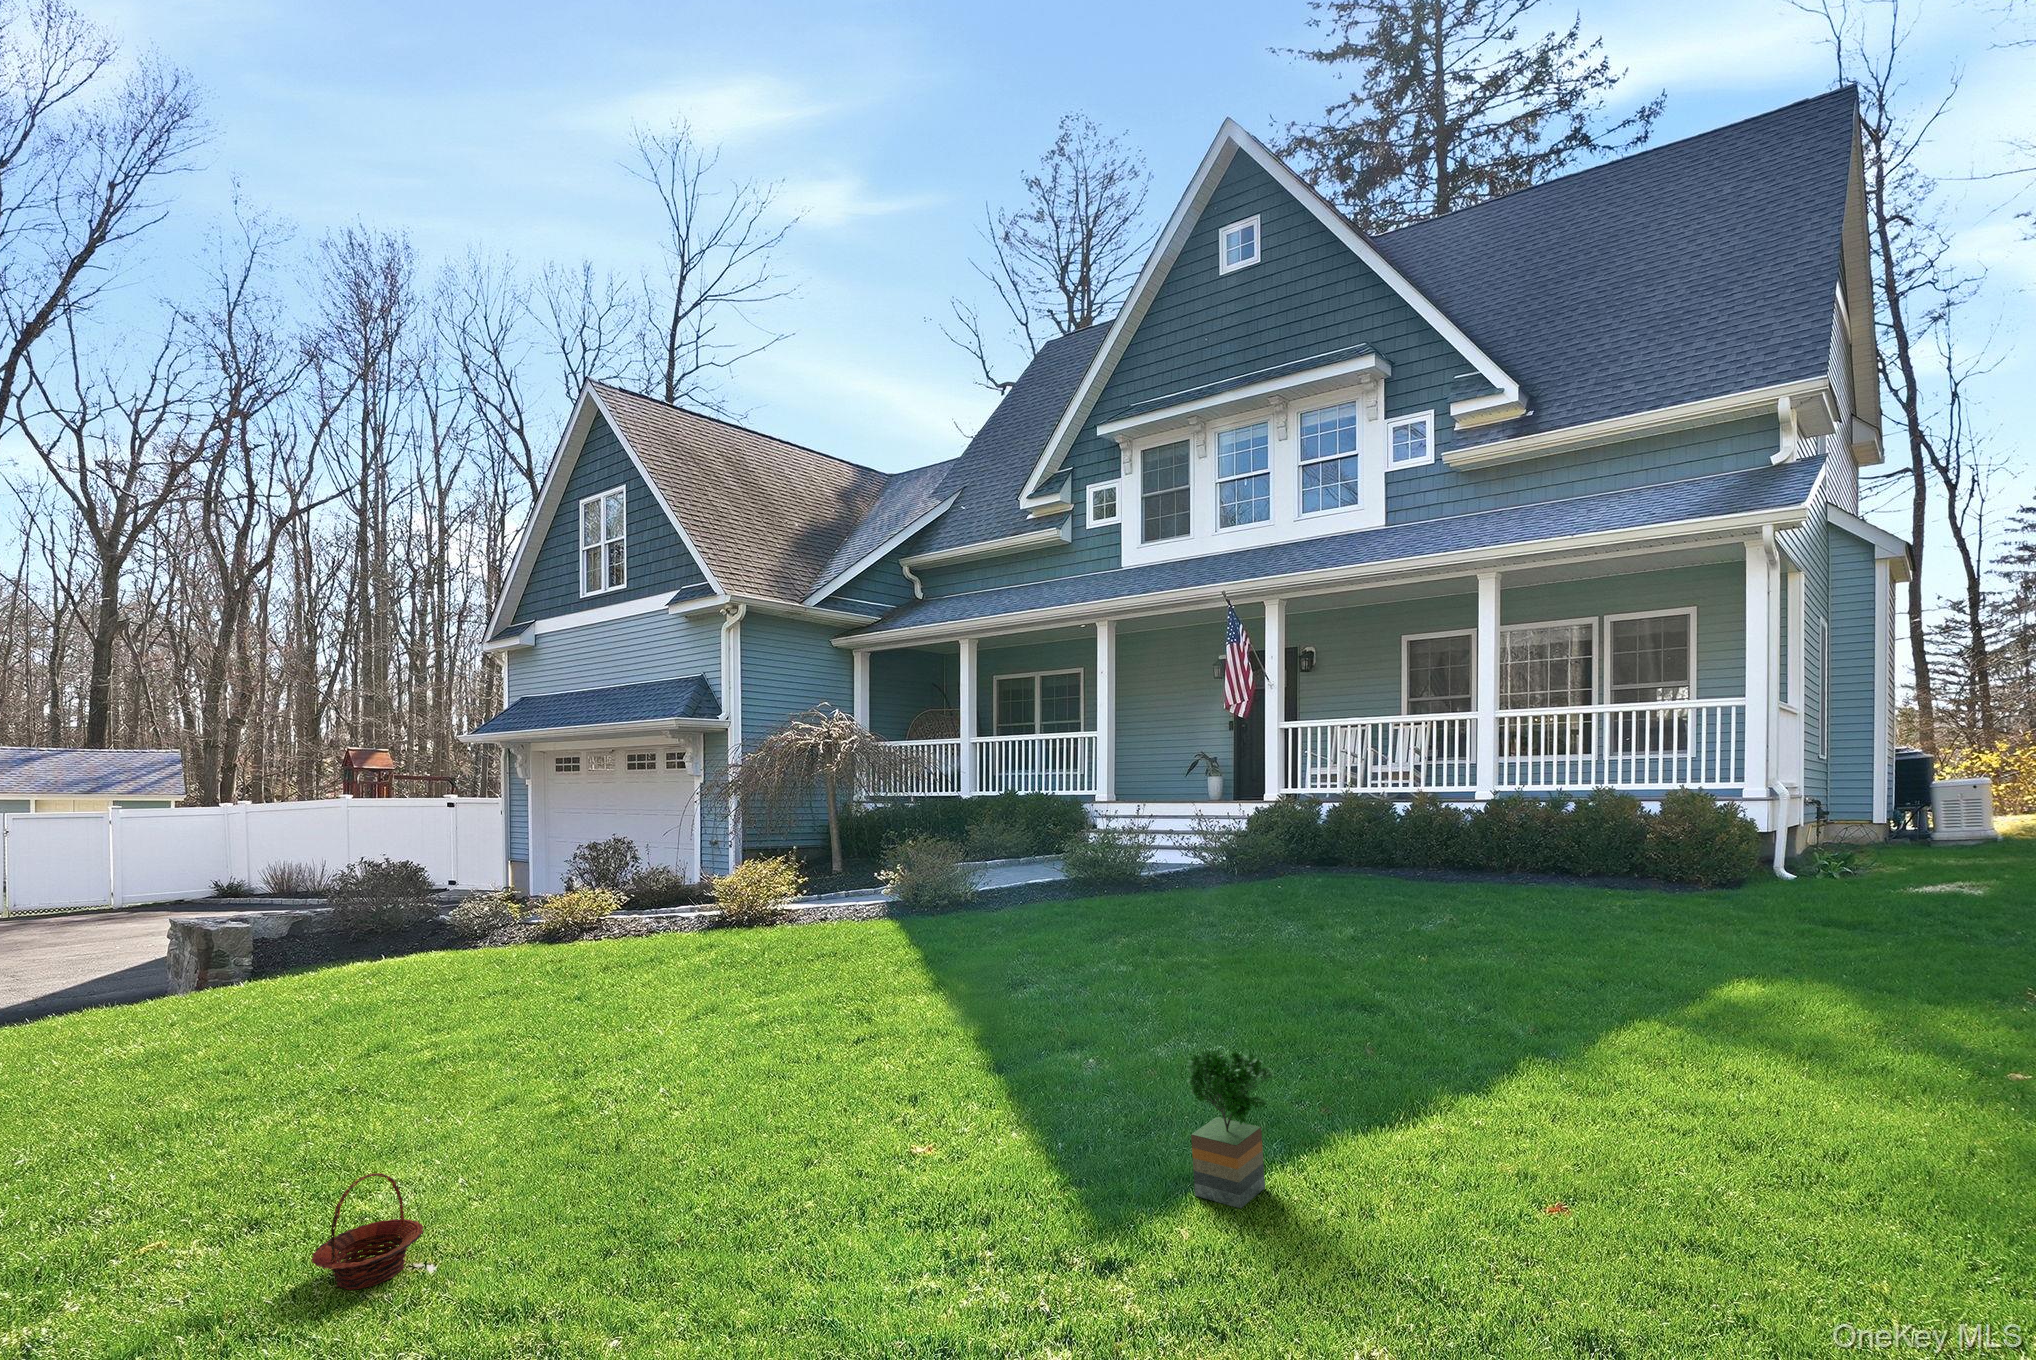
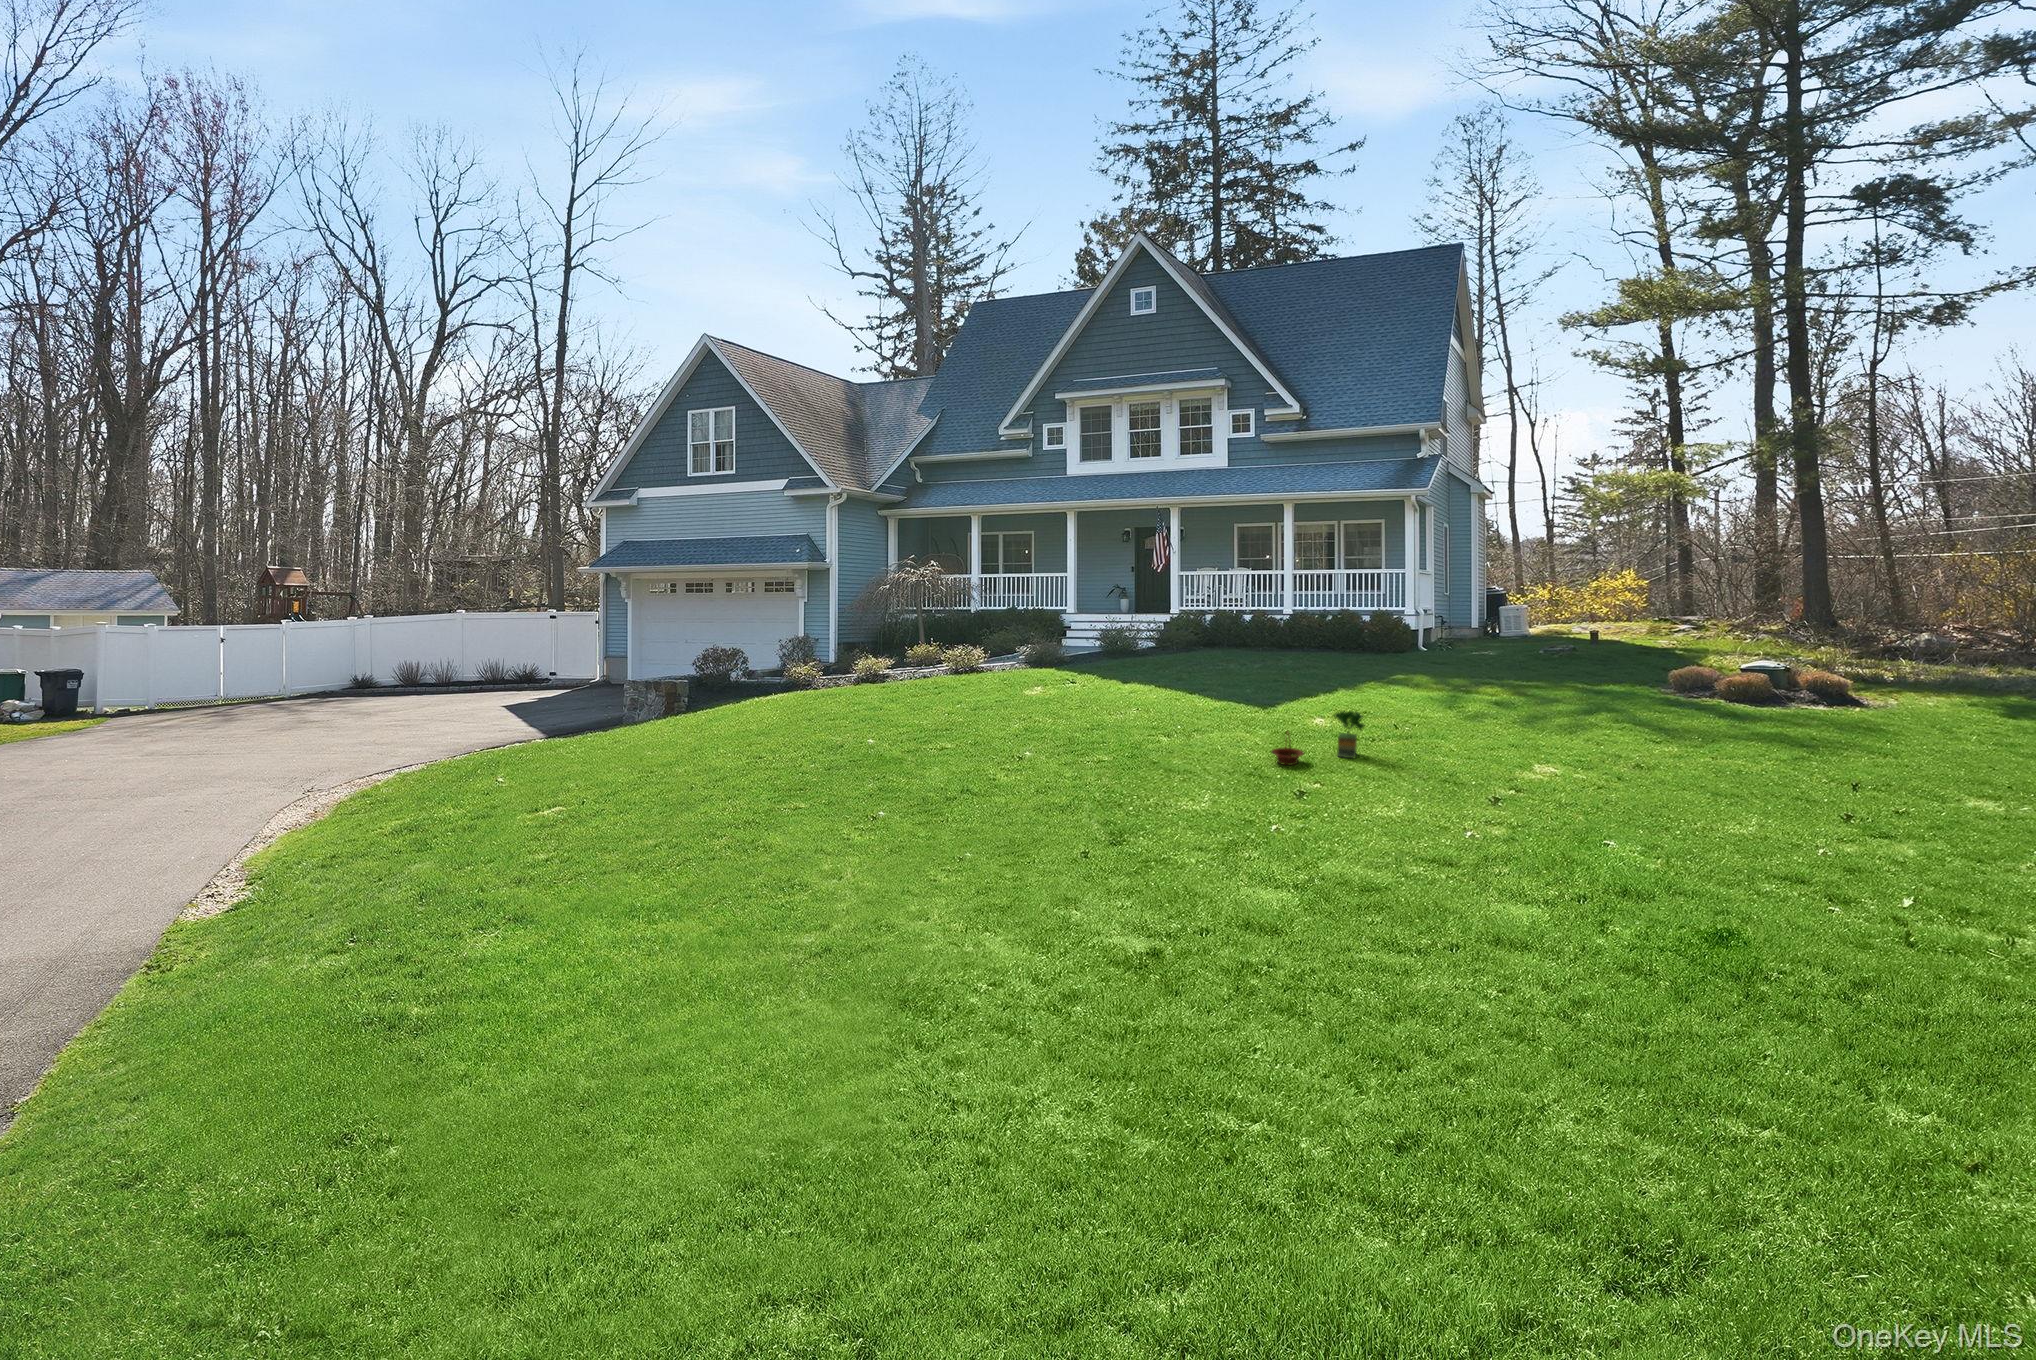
basket: present [311,1173,423,1290] -> present [1271,731,1305,765]

